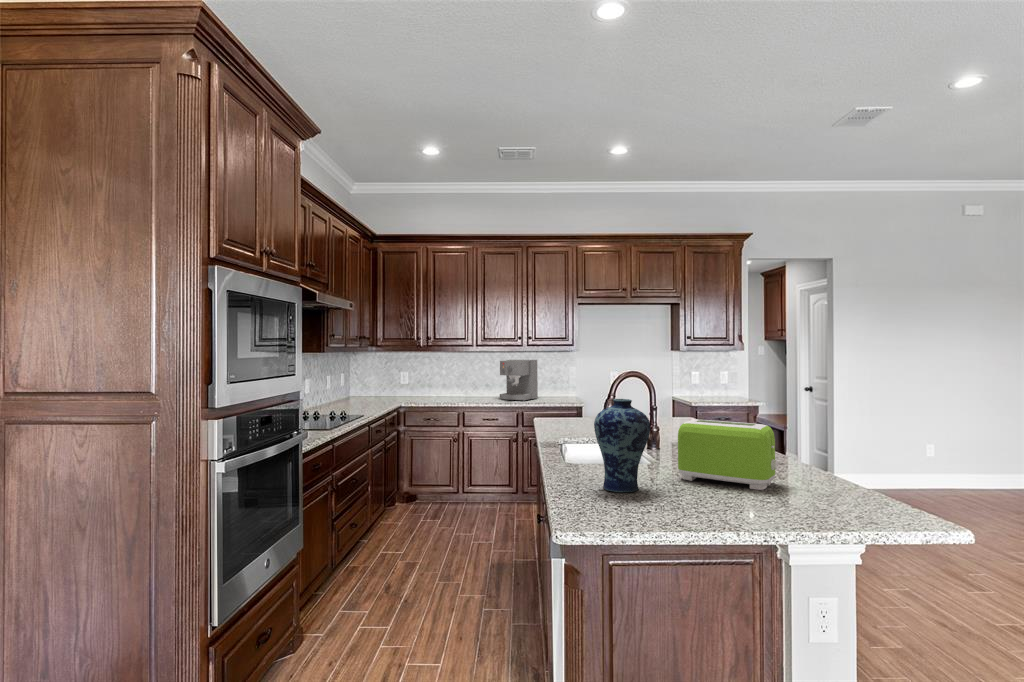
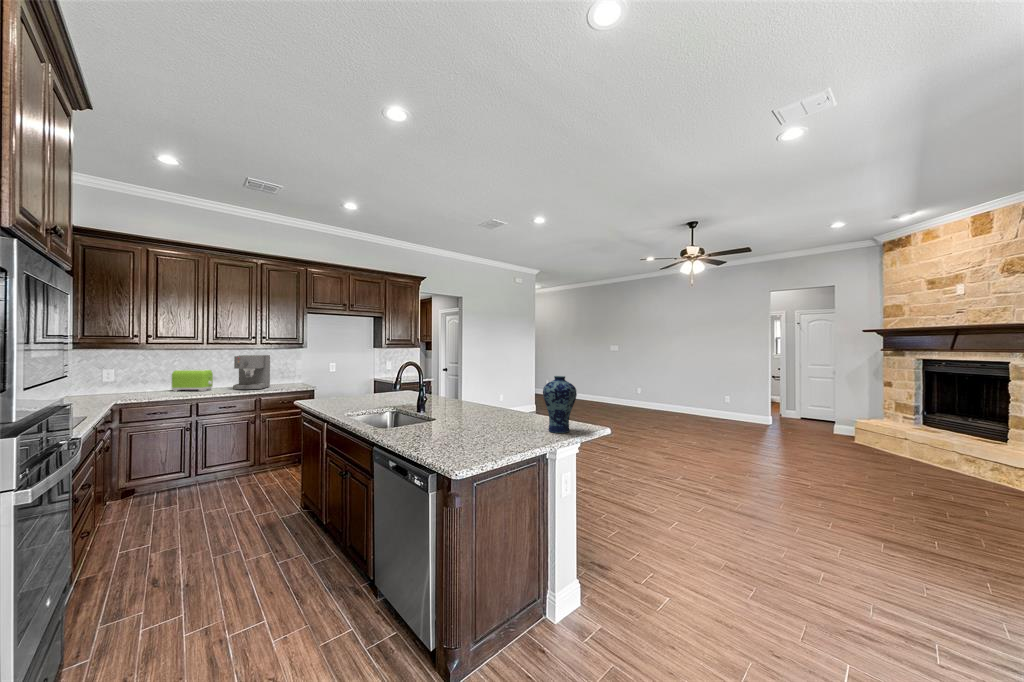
vase: present [594,399,651,492] -> present [543,376,577,433]
toaster: present [678,419,778,490] -> present [172,369,213,391]

